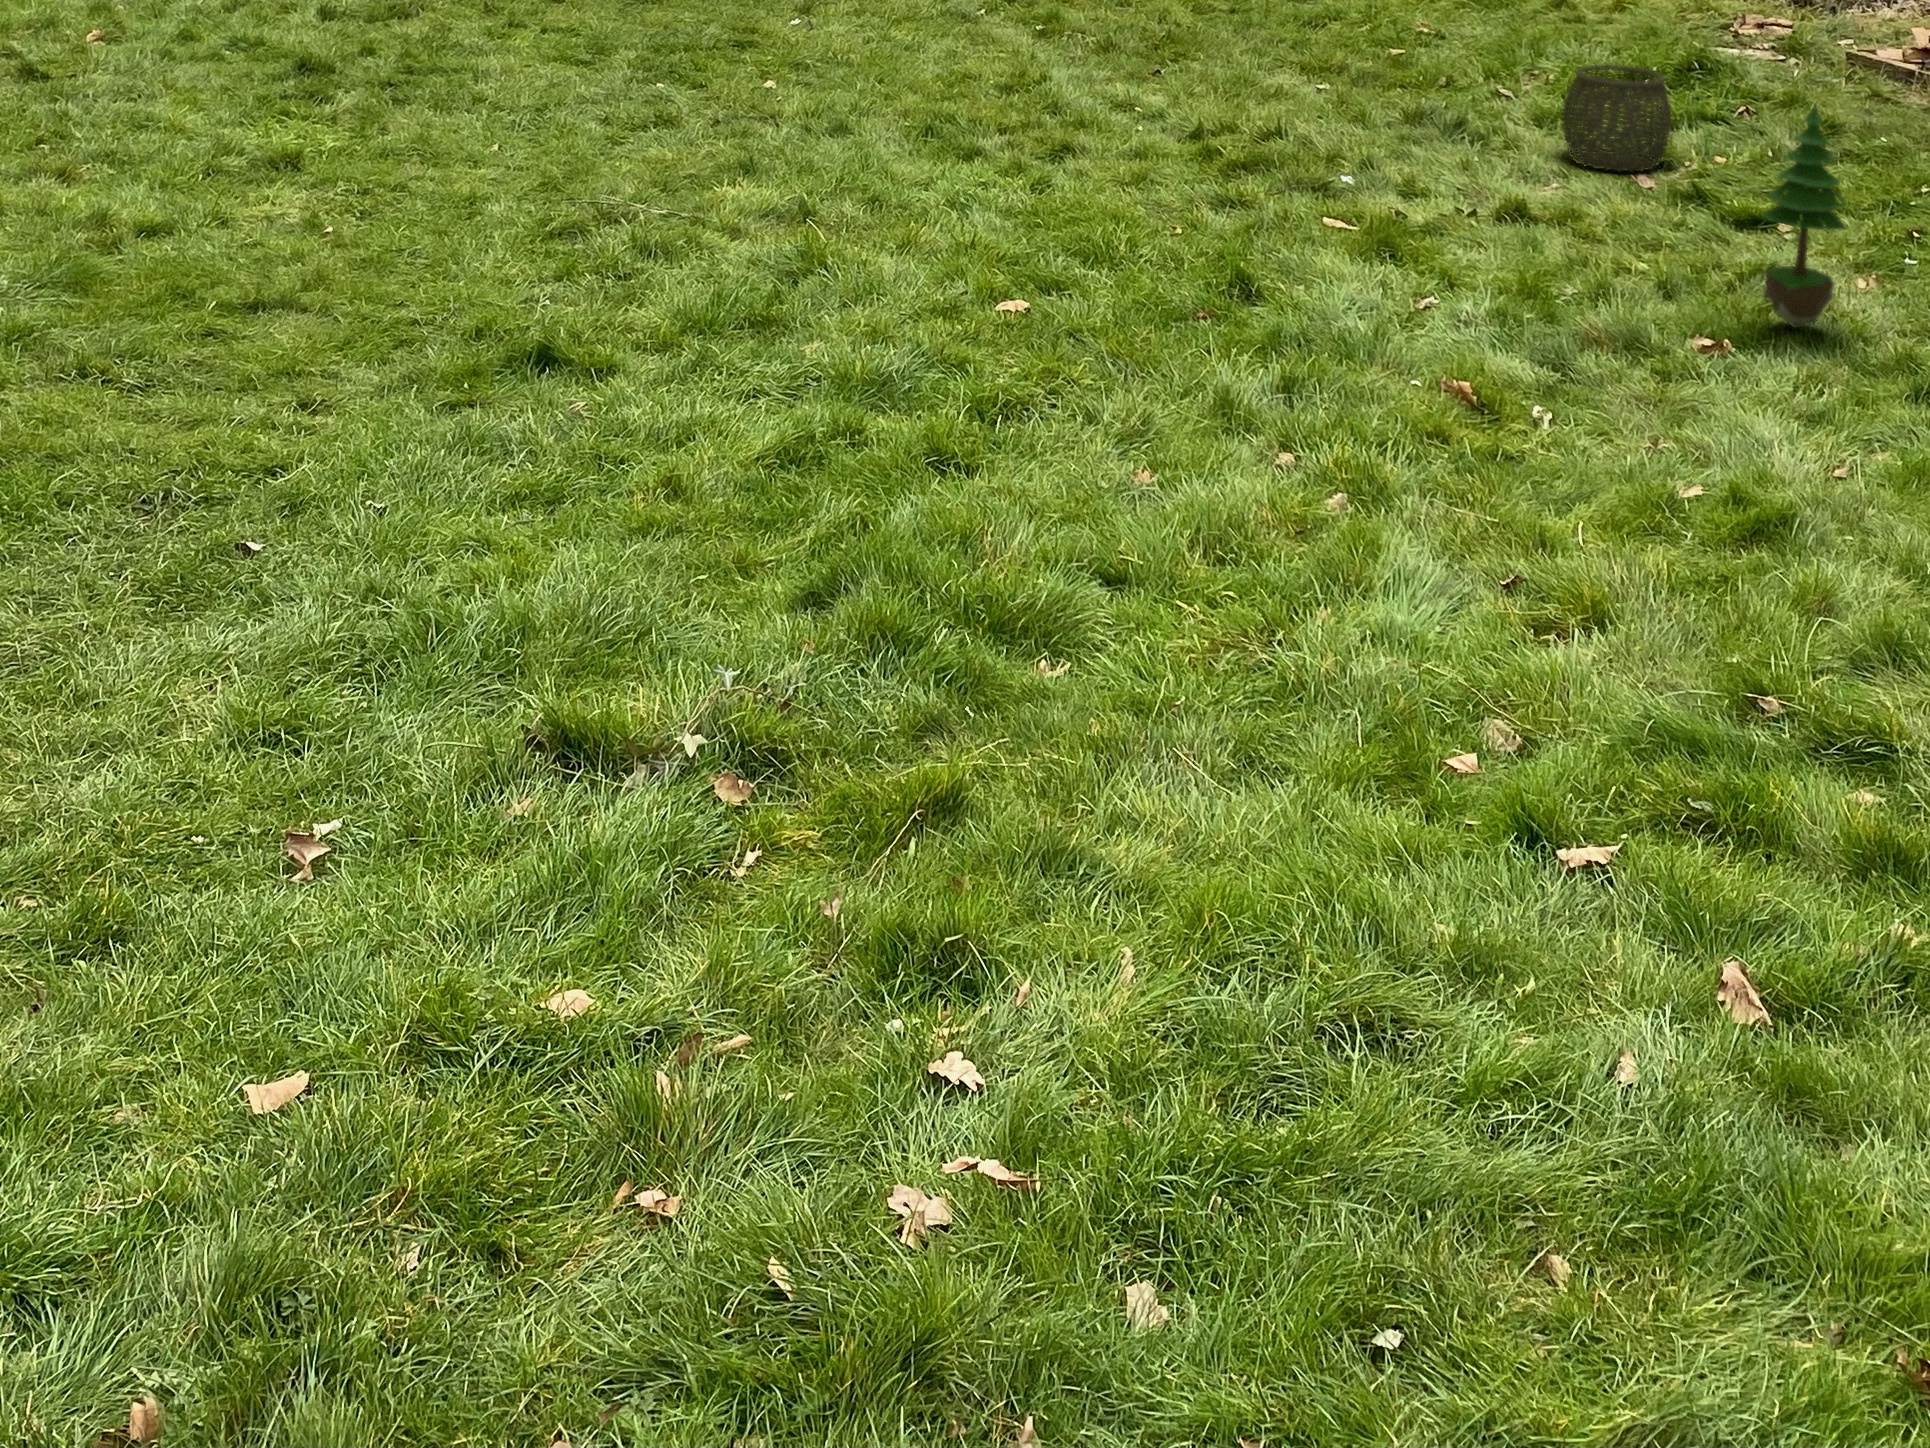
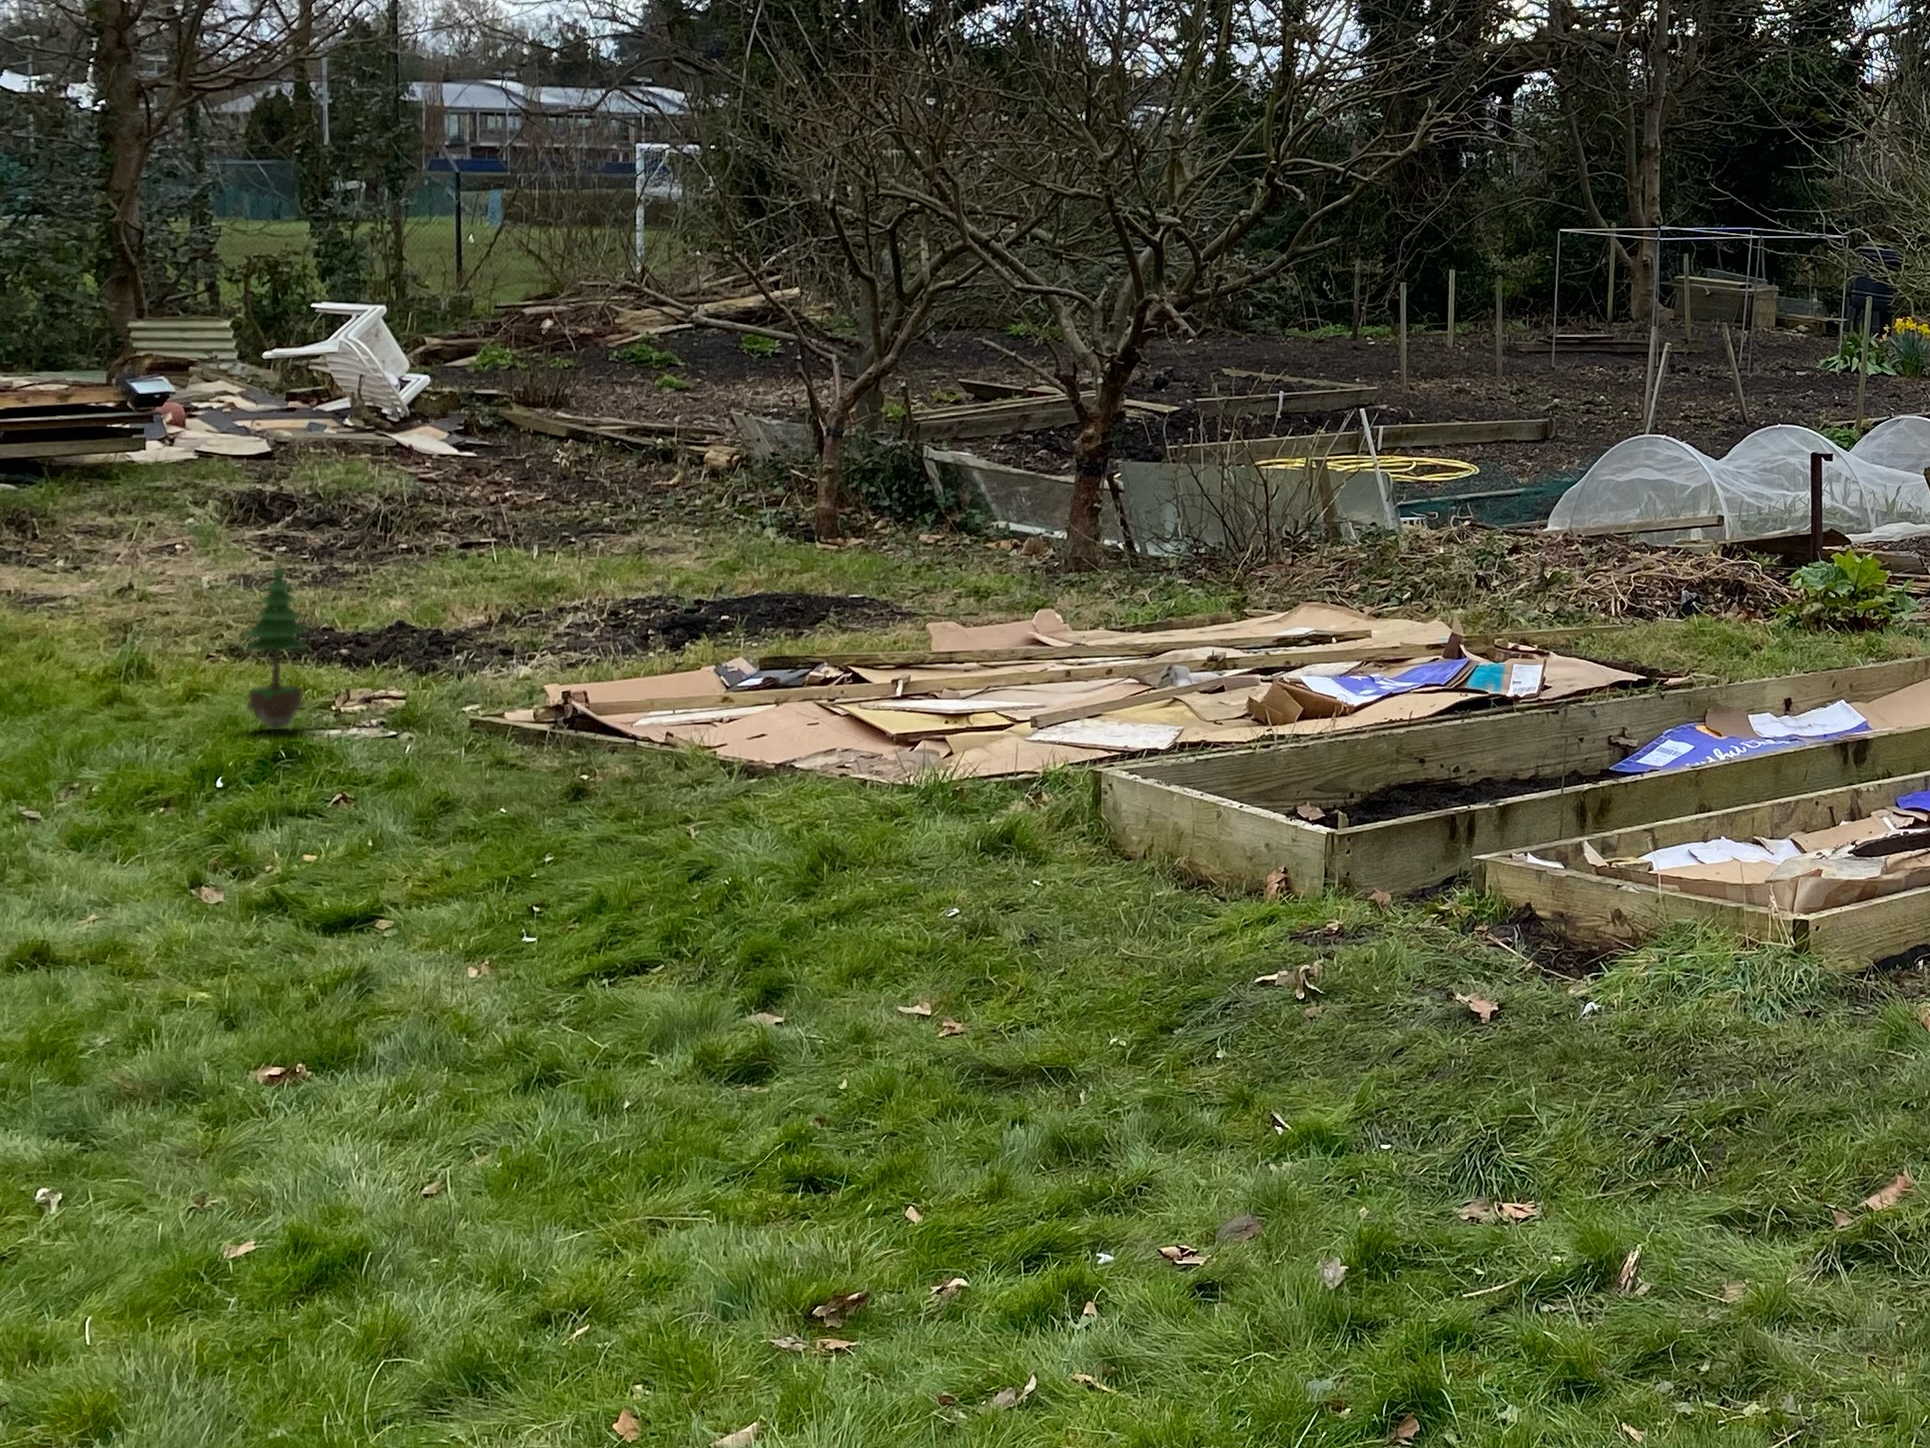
woven basket: present [1562,65,1672,172] -> none [89,594,195,679]

